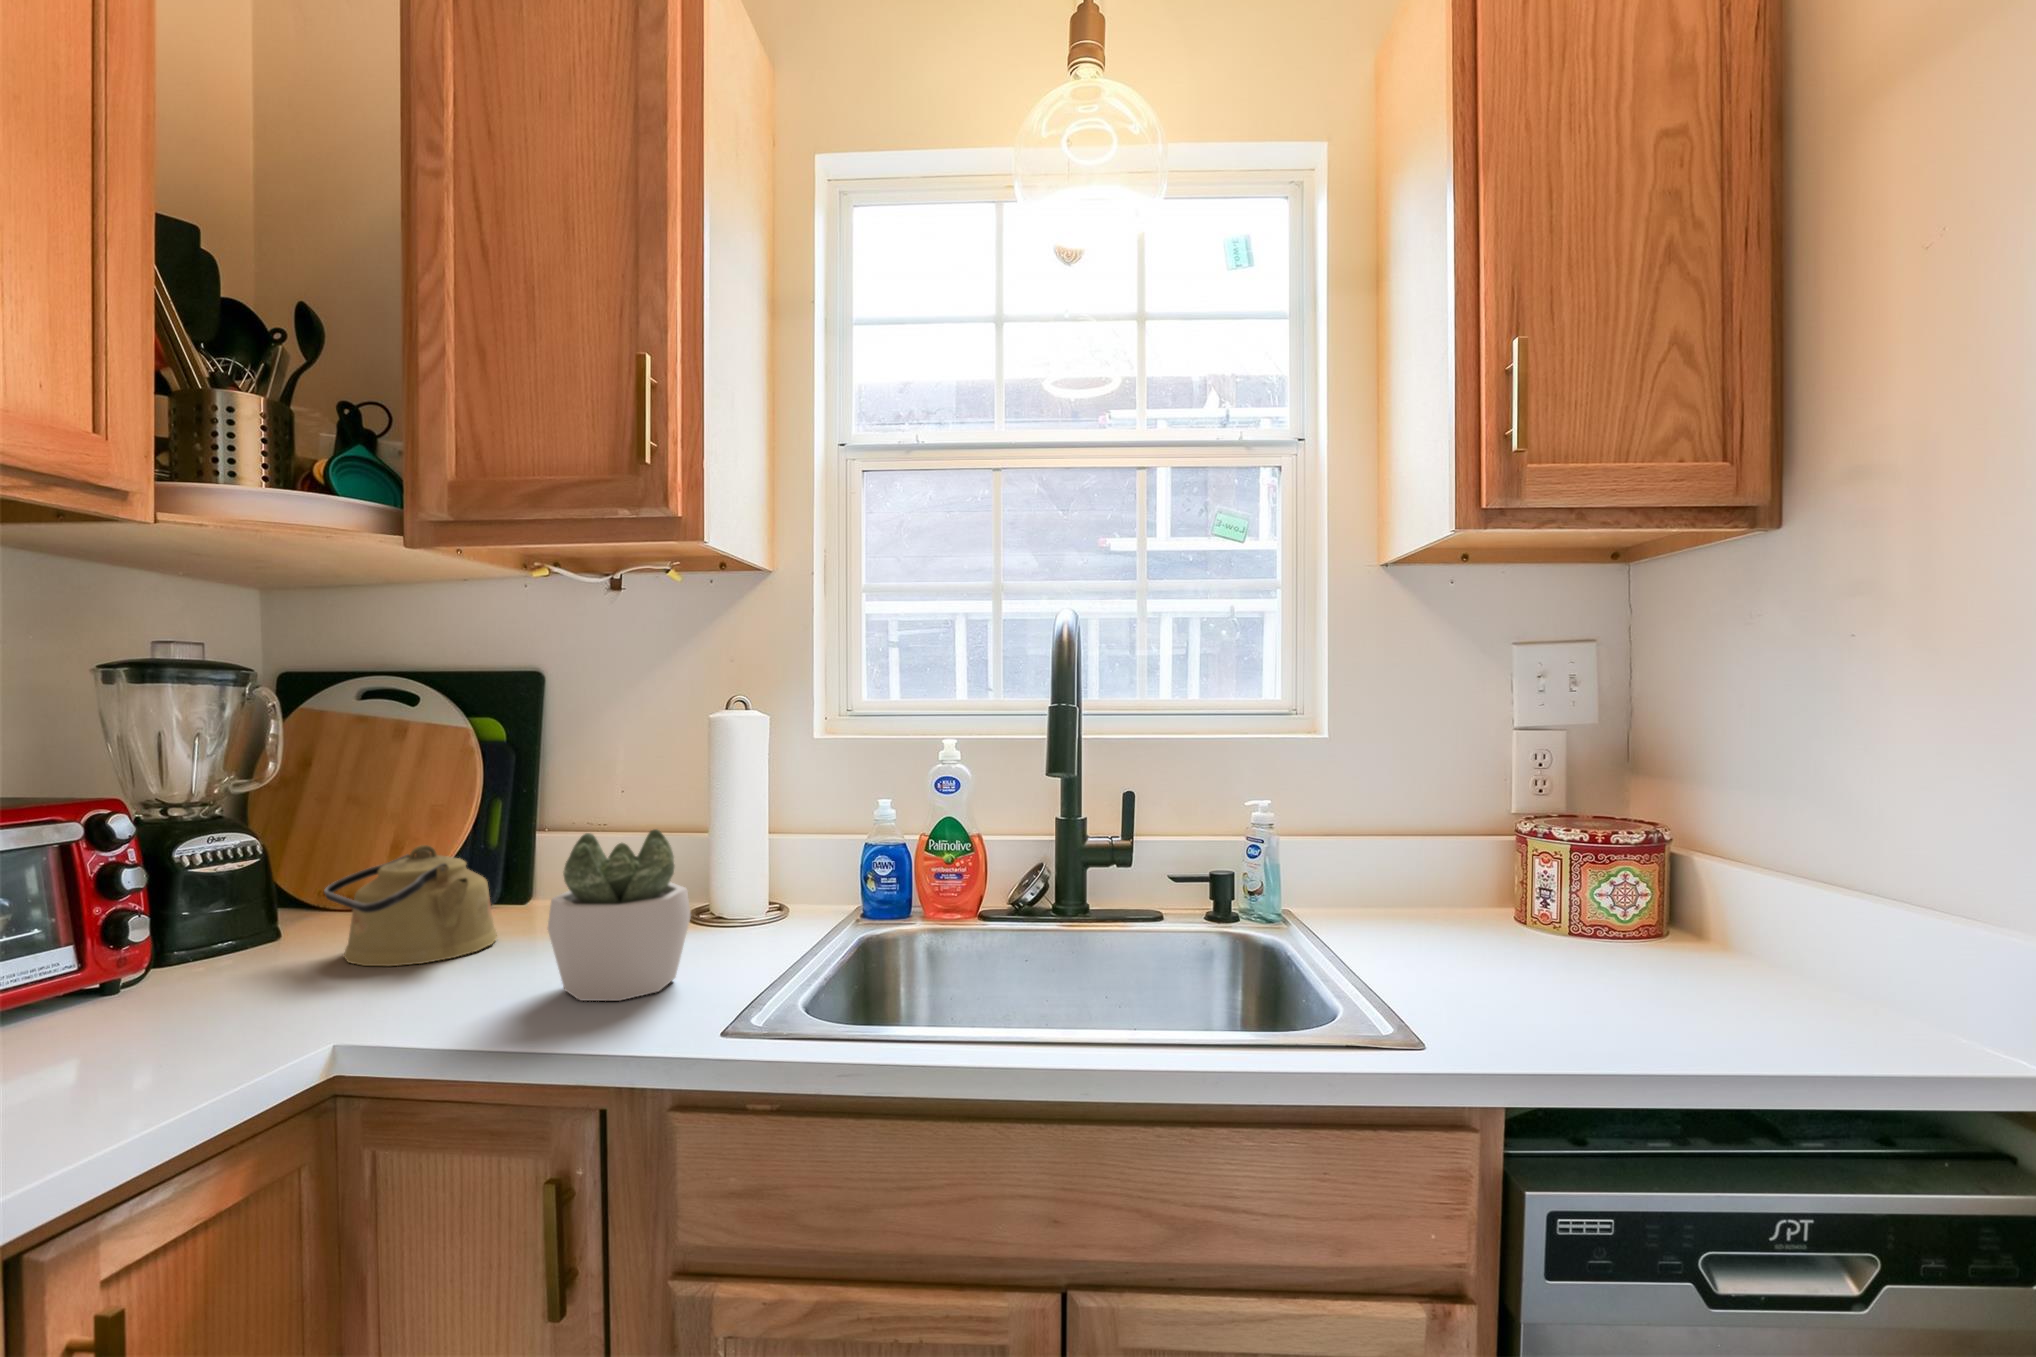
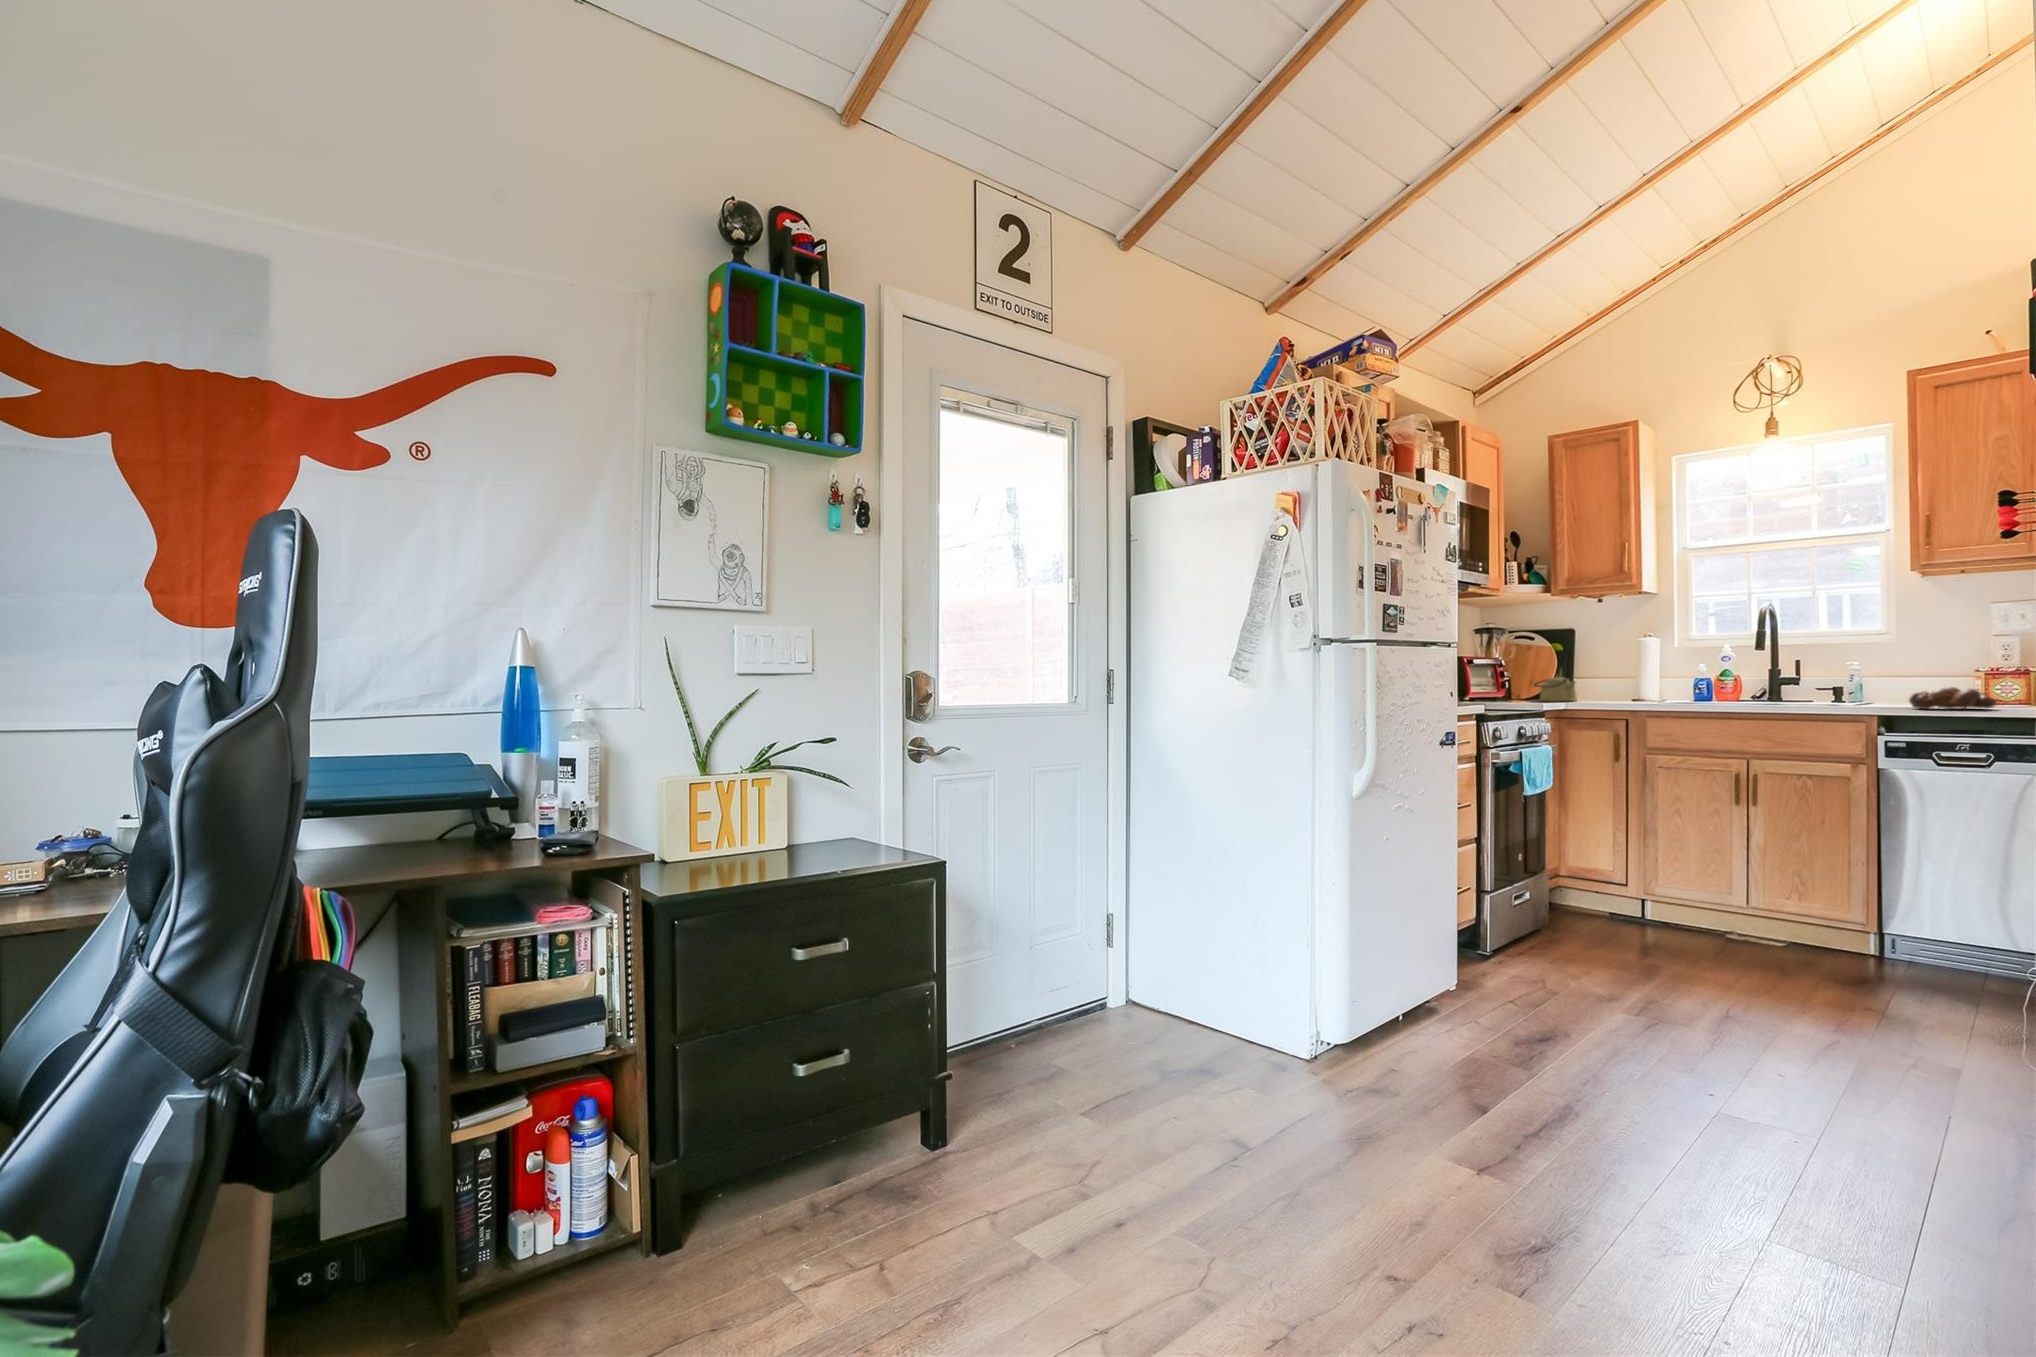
succulent plant: present [548,829,691,1001] -> none [1607,667,1644,704]
bread loaf: none [1504,917,1742,1020] -> present [1909,687,1997,709]

